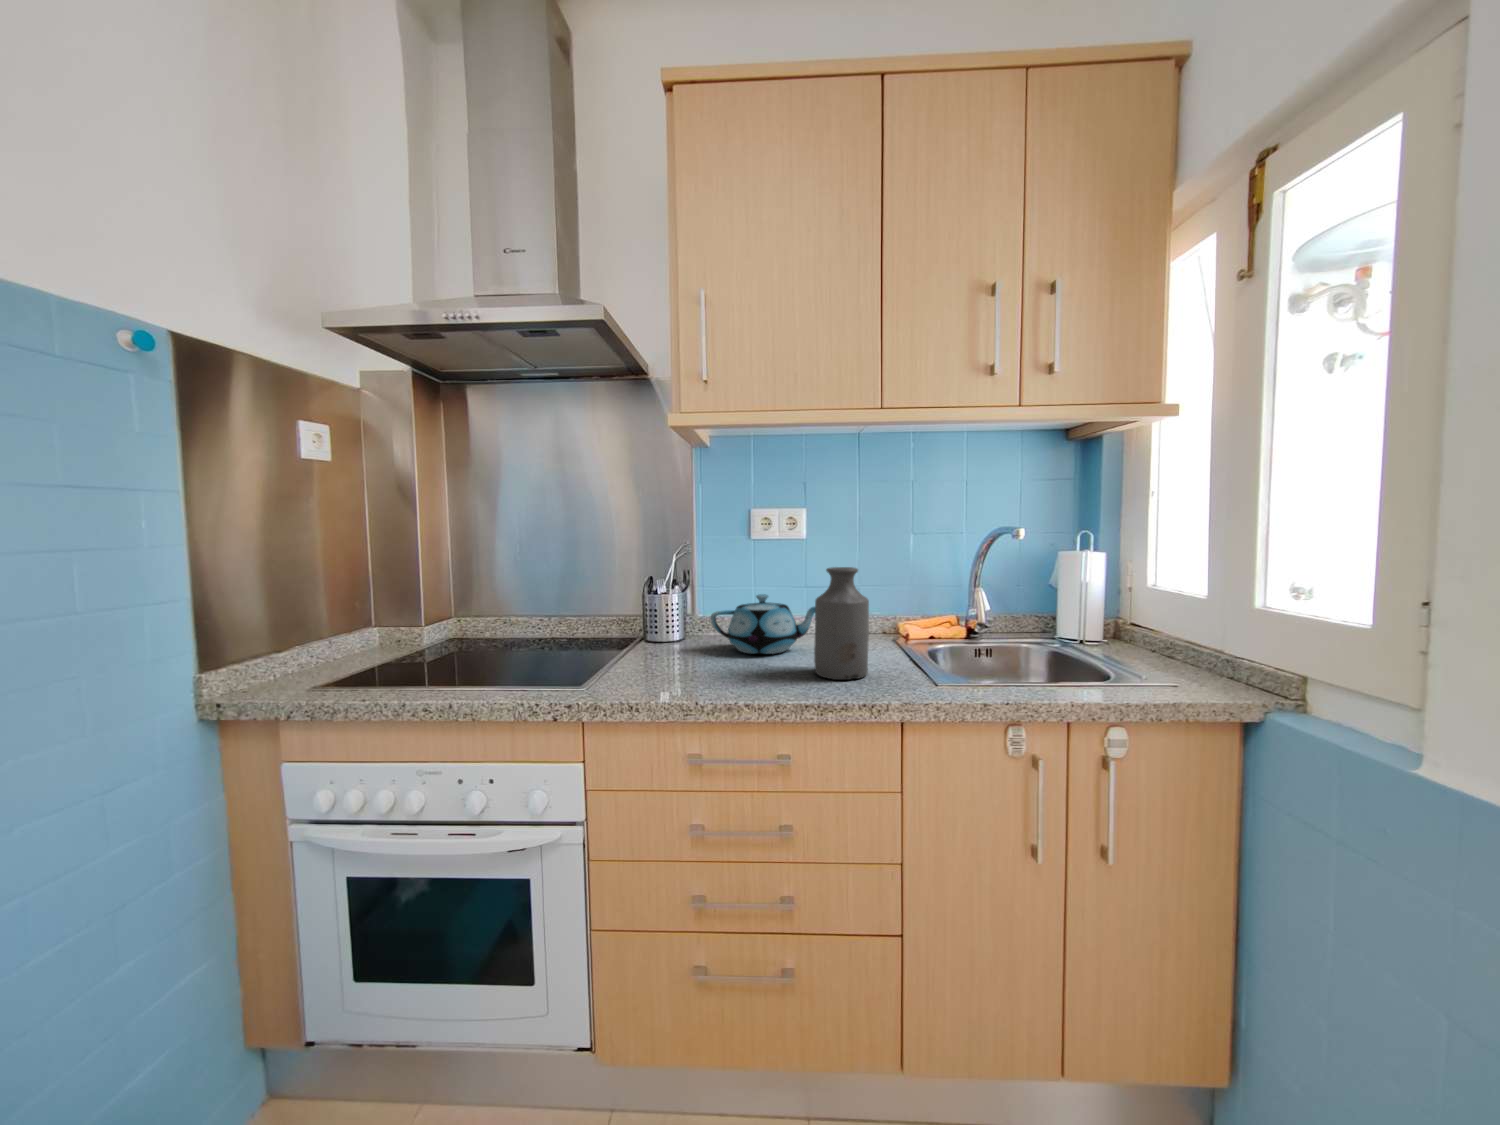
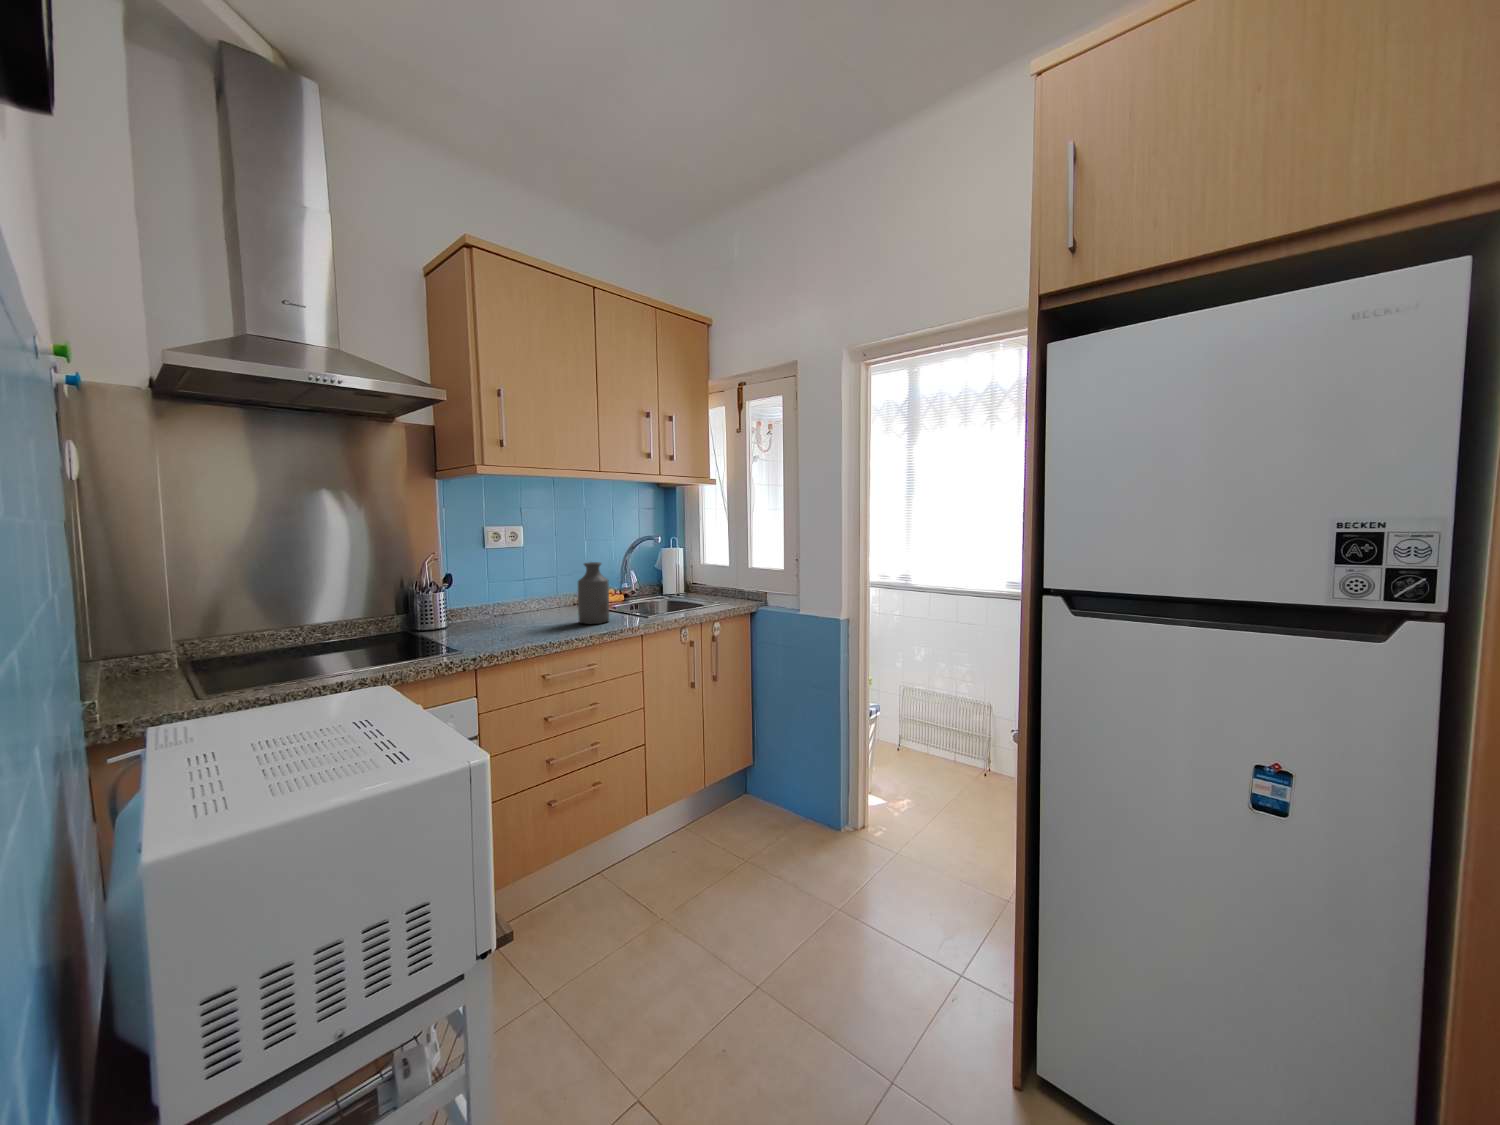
teapot: present [710,594,815,654] -> none [481,585,556,625]

